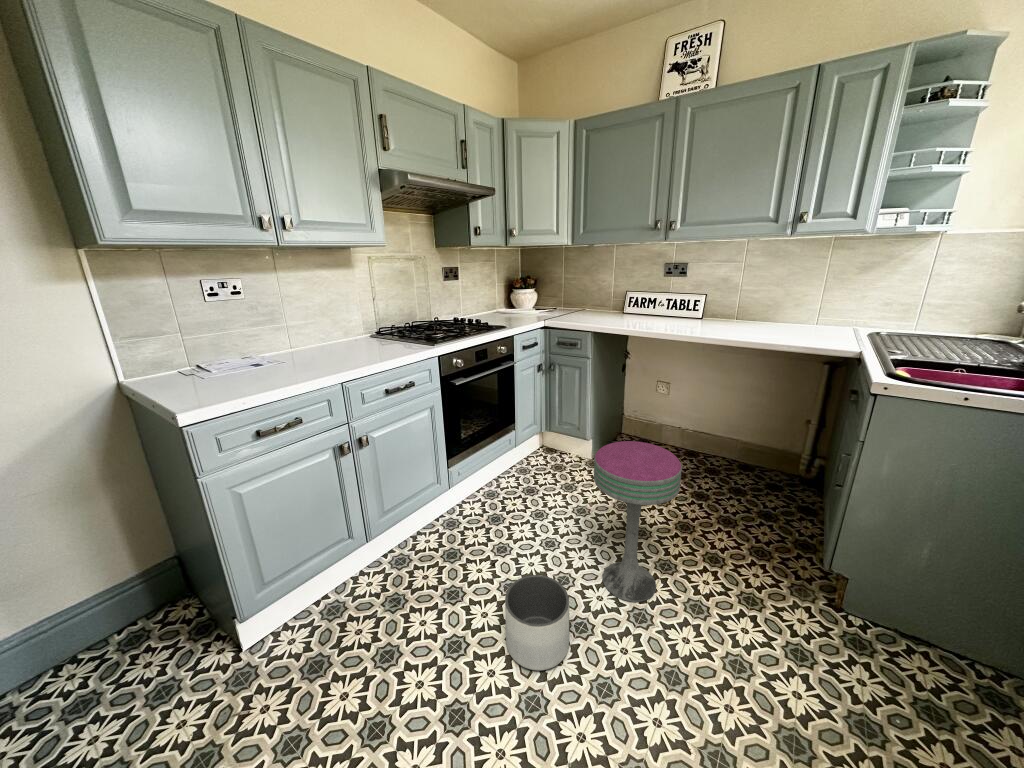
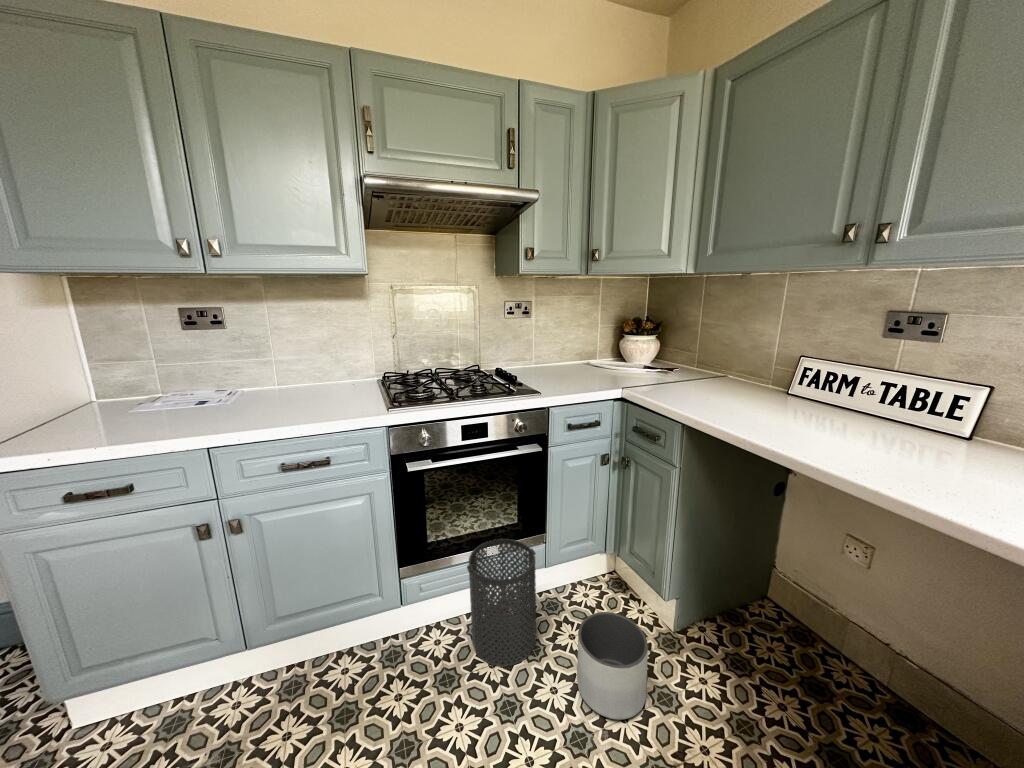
bar stool: present [594,441,682,602] -> none [712,502,838,715]
trash can: none [369,544,455,687] -> present [467,539,536,667]

